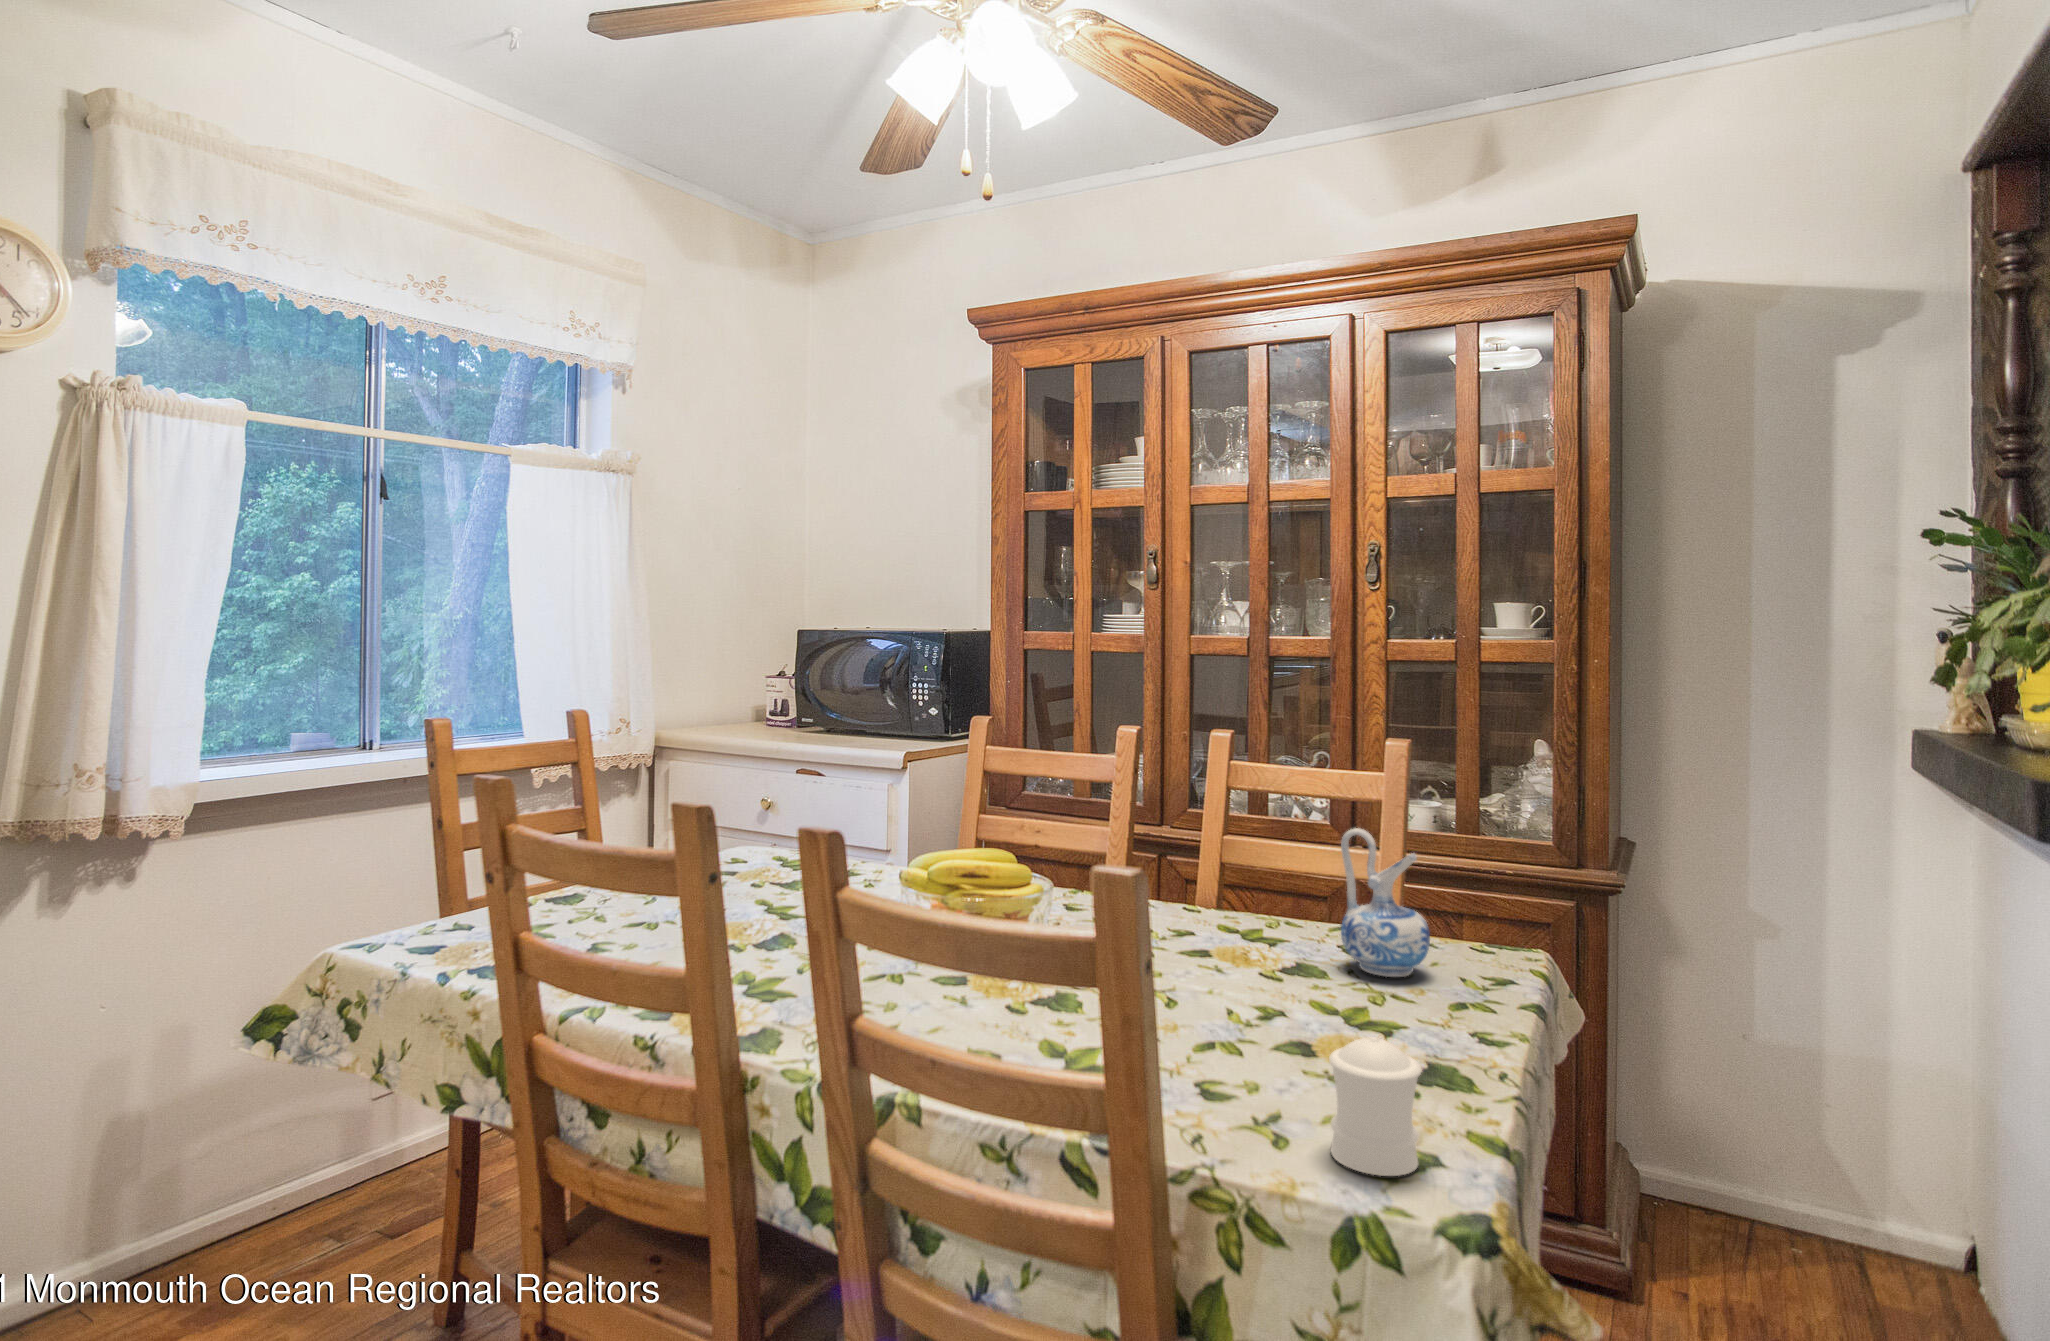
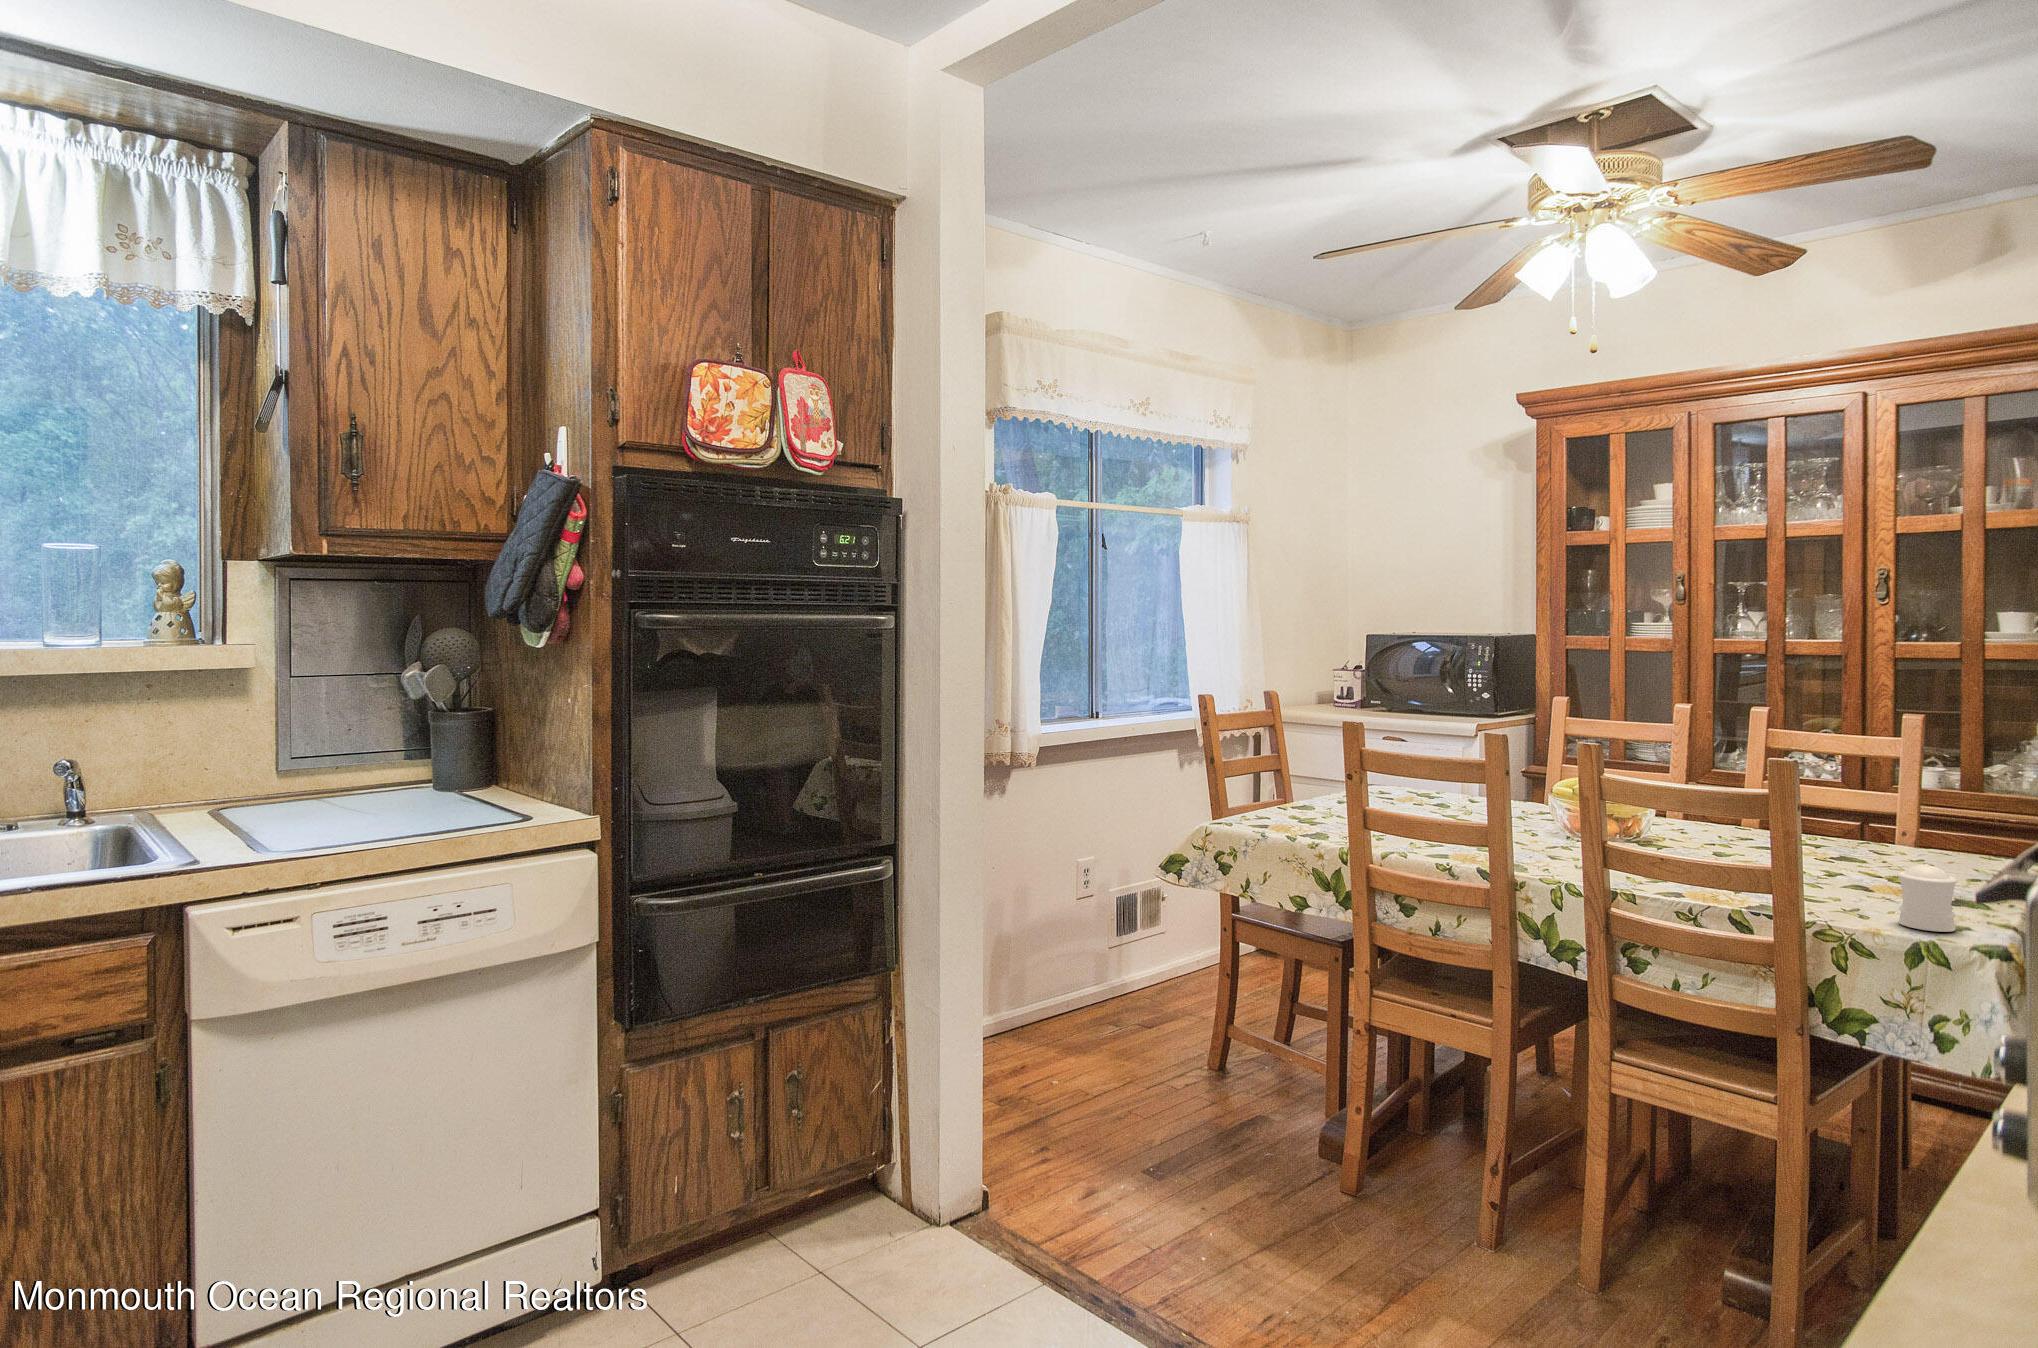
ceramic pitcher: present [1341,828,1430,977] -> none [1880,772,1951,866]

